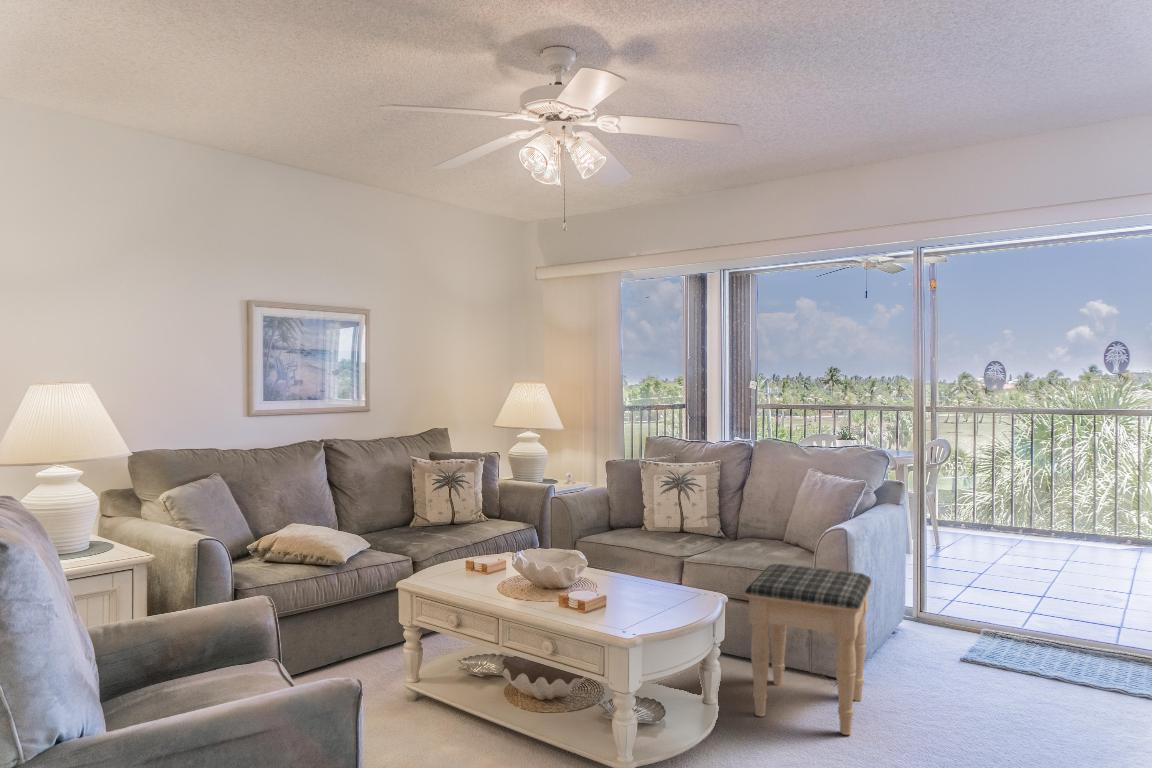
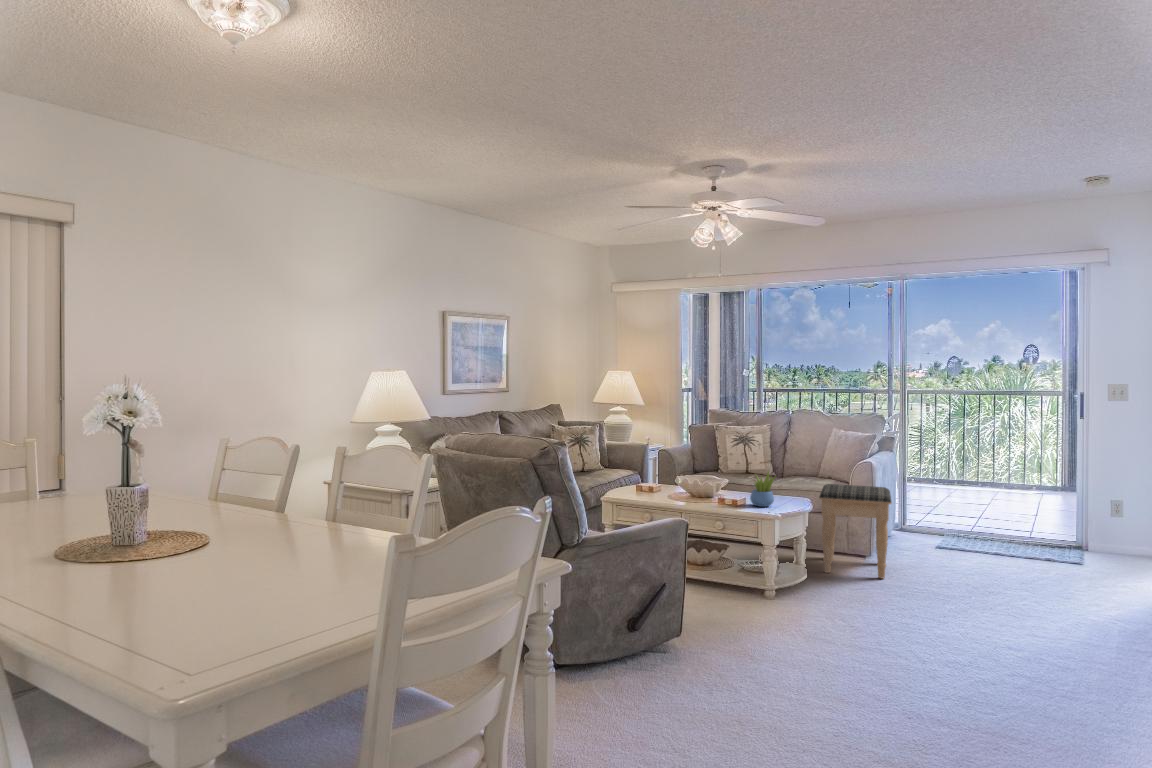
succulent plant: none [601,554,643,620] -> present [750,472,775,507]

